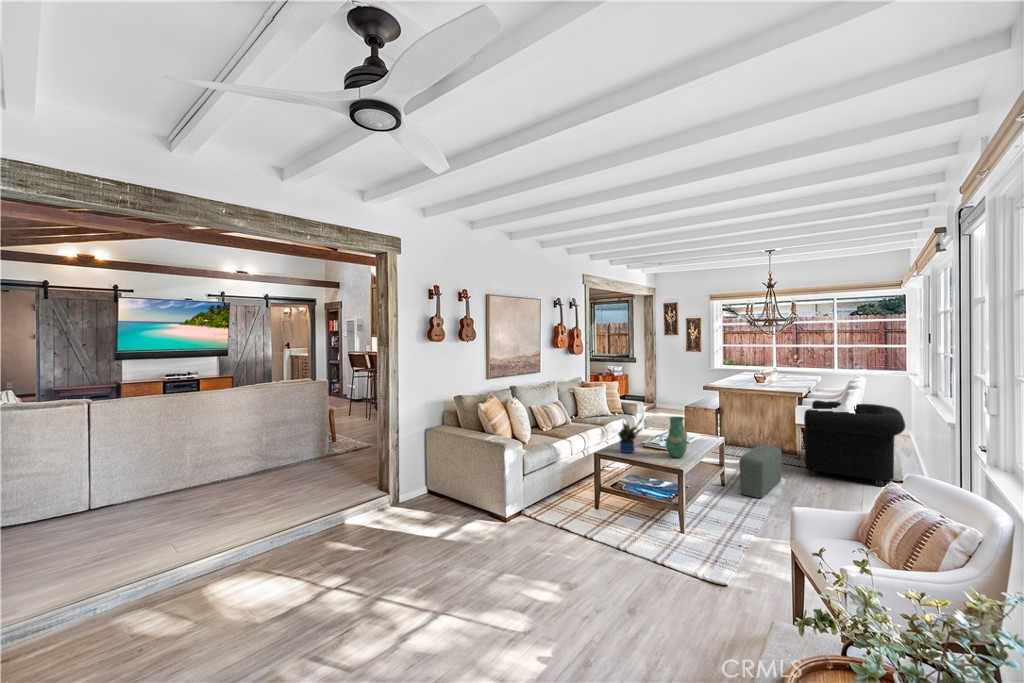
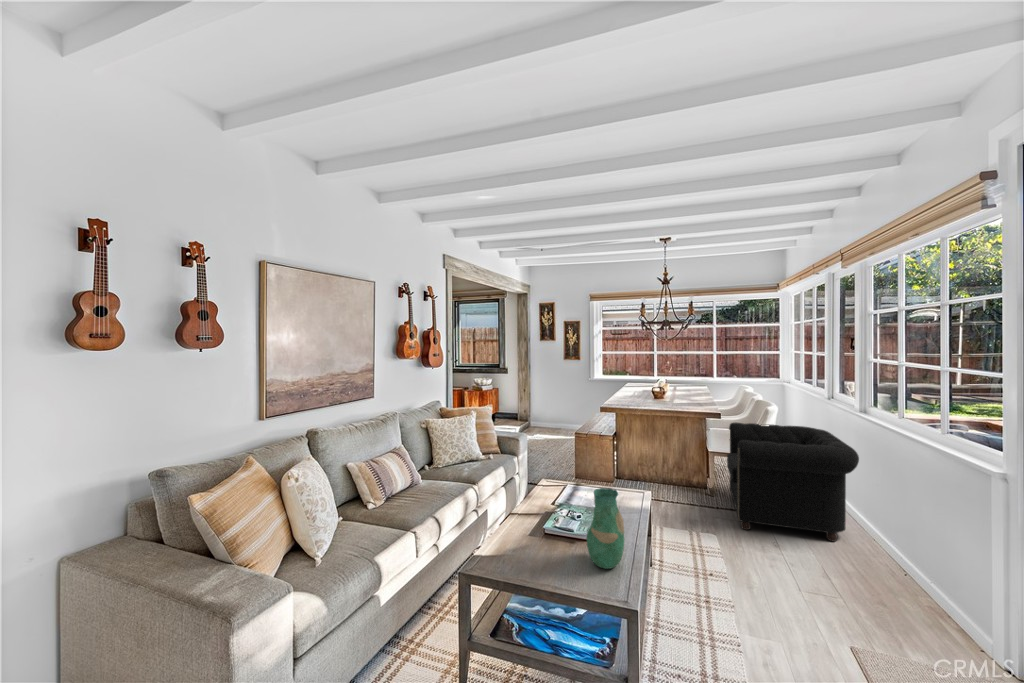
potted plant: present [618,418,643,453] -> none [499,492,547,566]
pouf: present [739,445,782,498] -> none [678,496,719,593]

